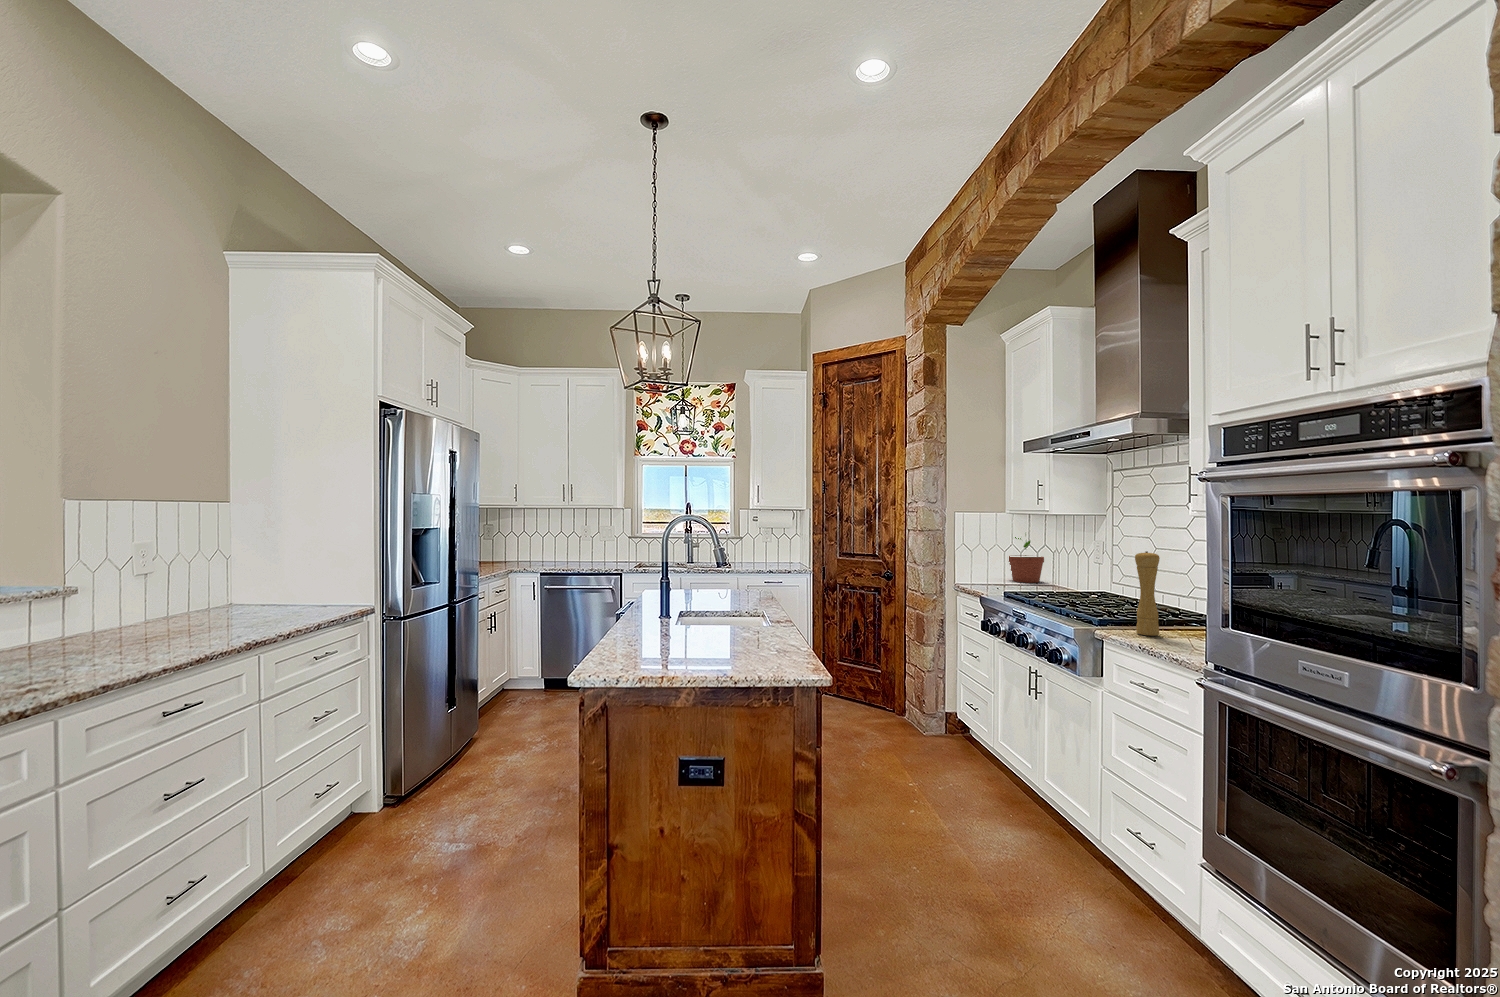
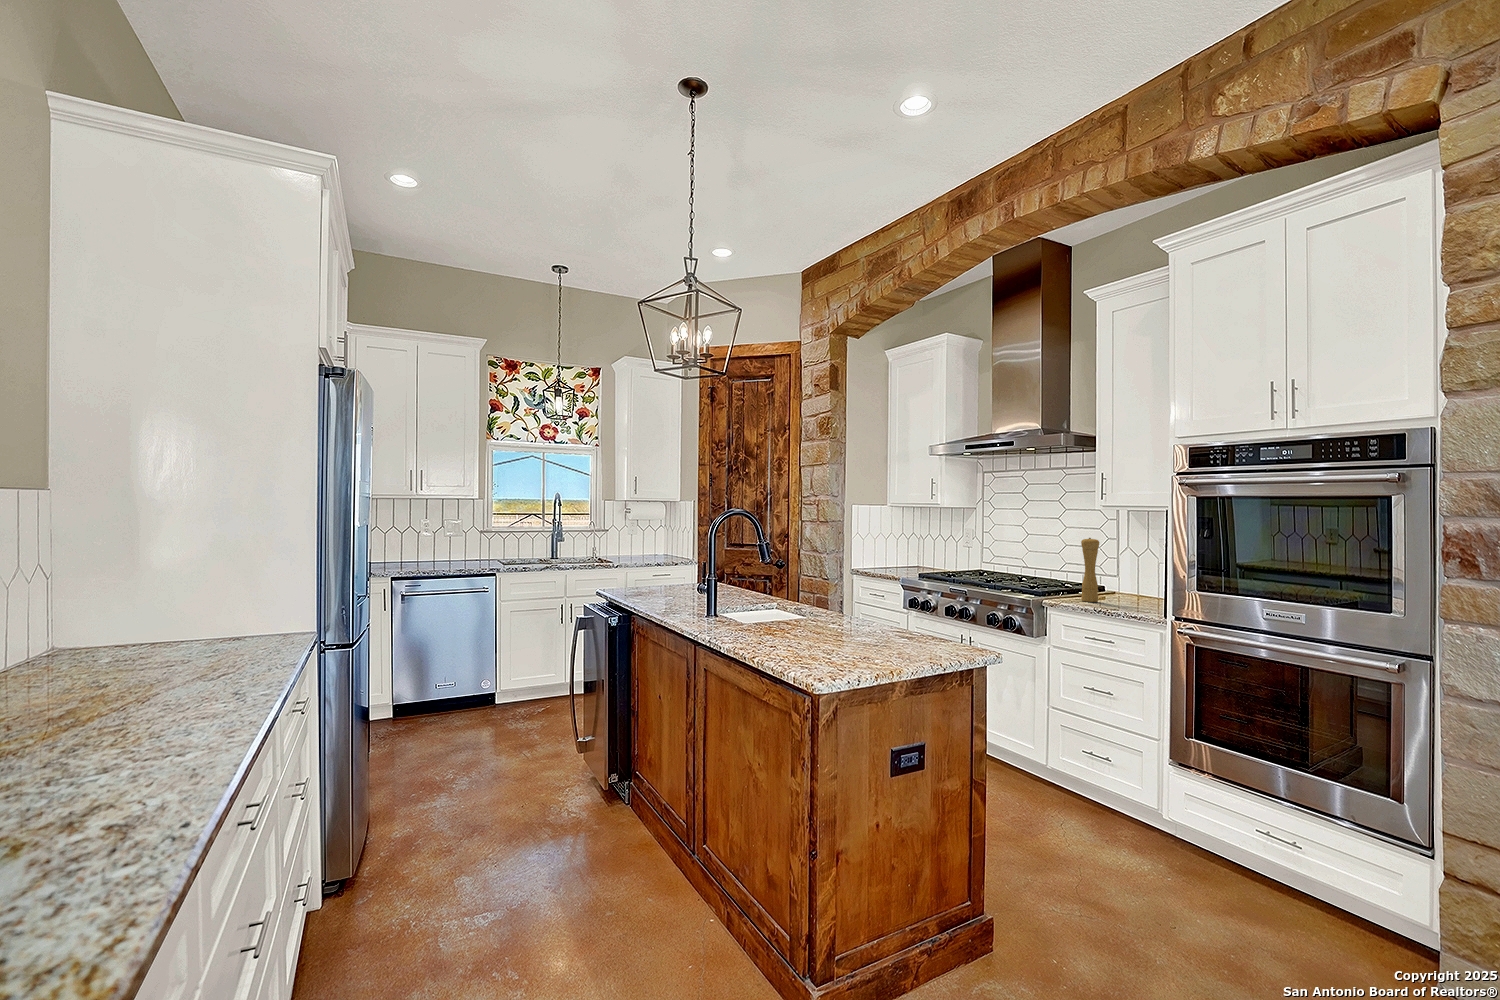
potted plant: present [1009,534,1044,583] -> none [885,516,914,565]

